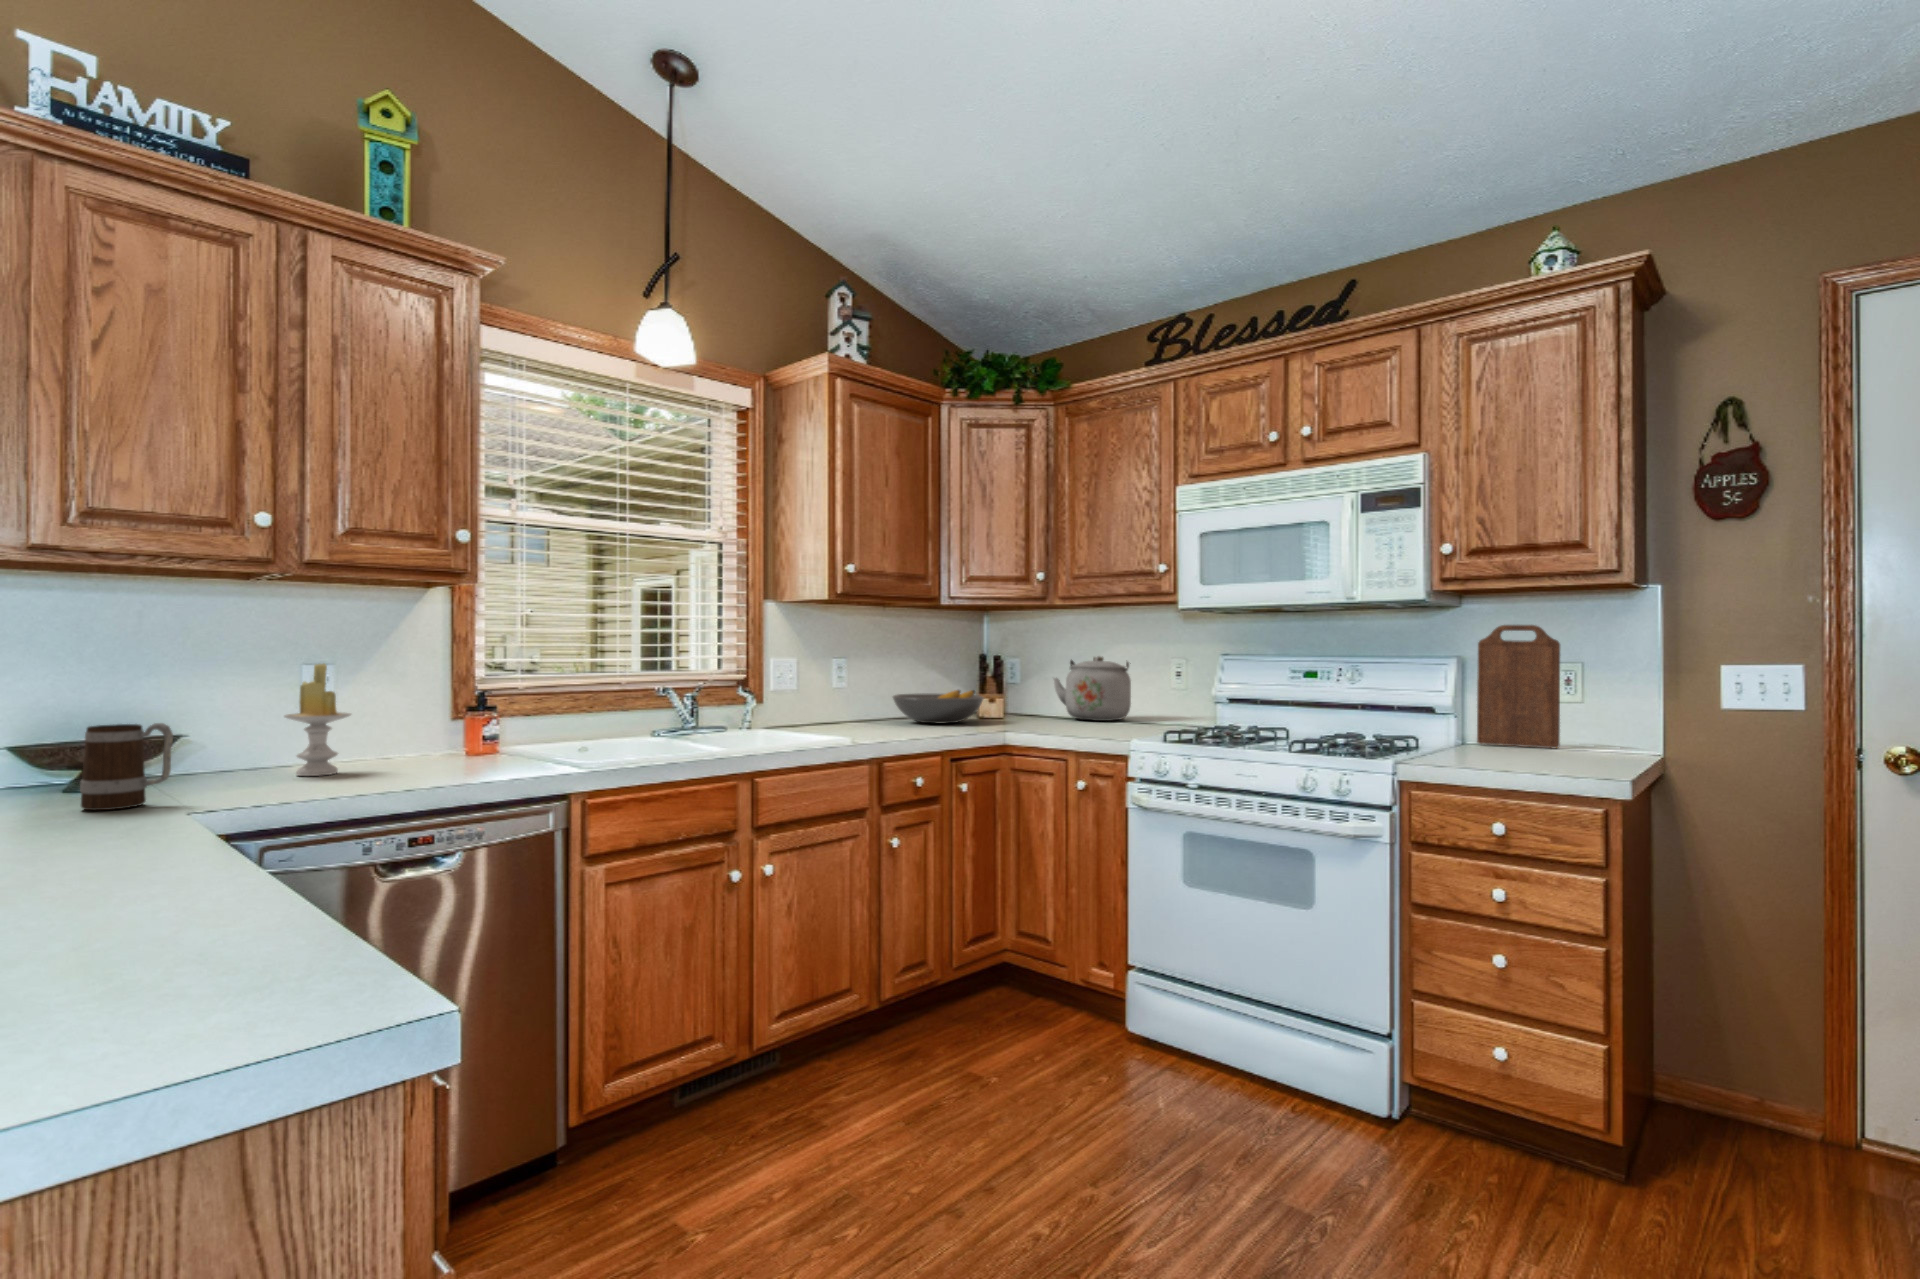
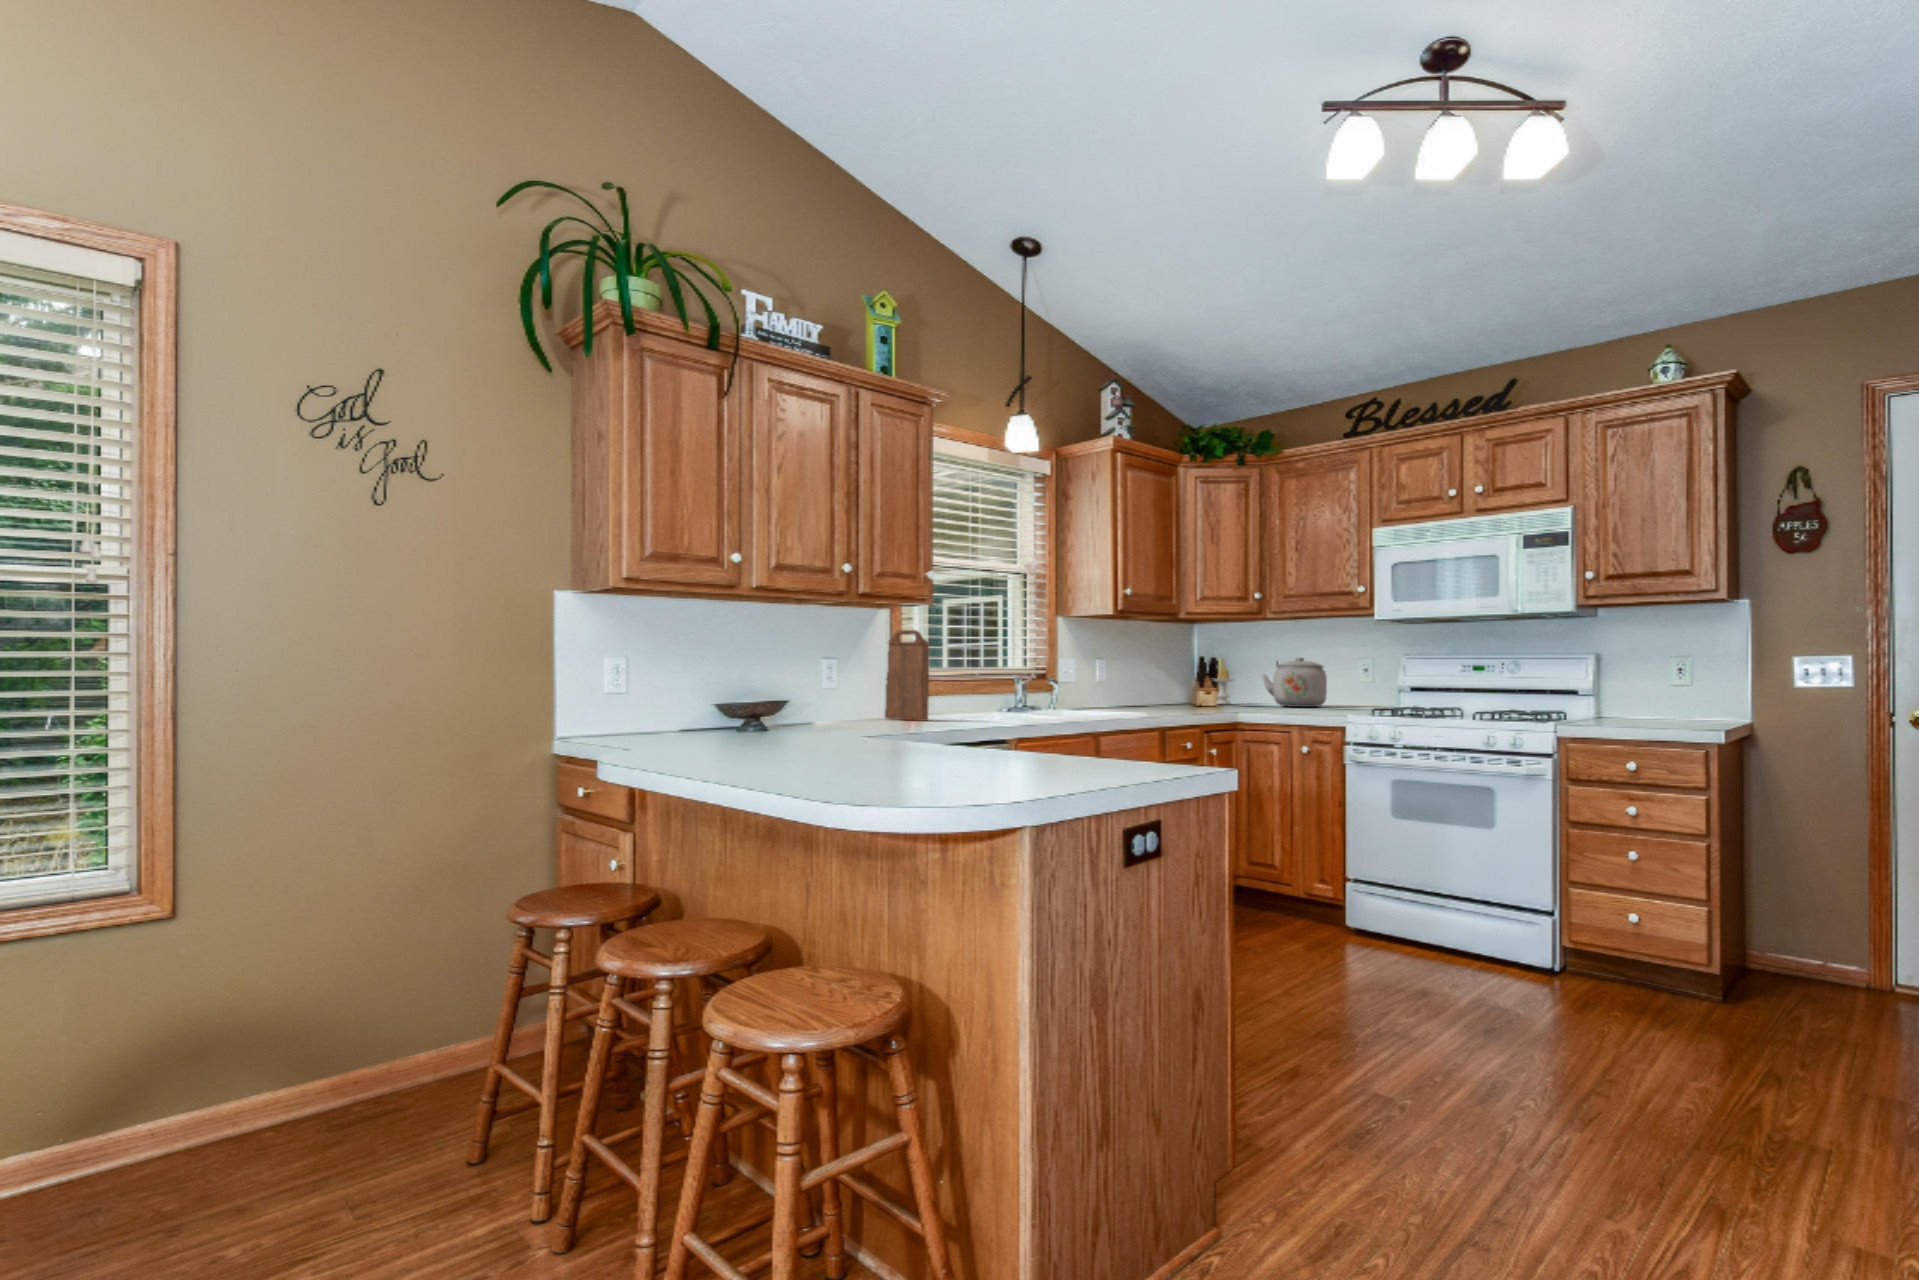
cutting board: present [1477,625,1560,748] -> present [885,630,929,721]
candle: present [284,664,351,776] -> present [1214,658,1233,704]
fruit bowl: present [893,690,984,724] -> none [1142,683,1215,708]
mug: present [80,723,173,810] -> none [787,685,828,734]

